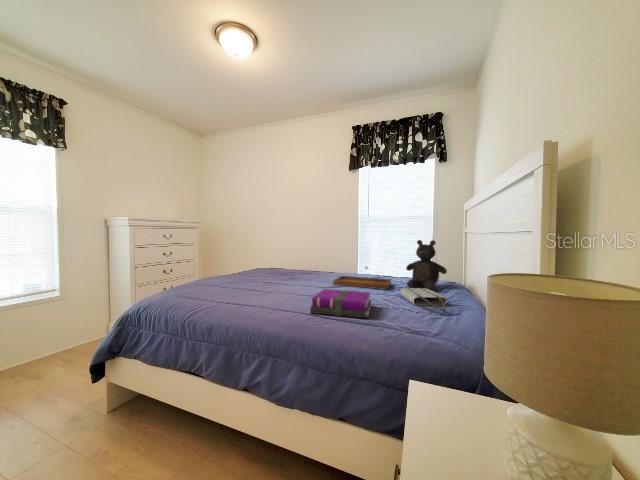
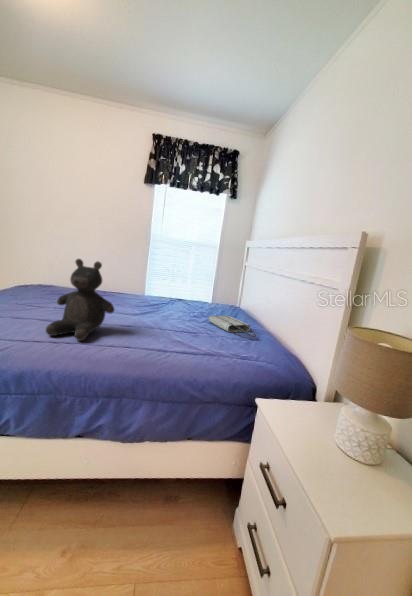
teddy bear: present [406,240,447,290] -> present [46,259,114,341]
tray: present [333,267,391,290] -> none [139,293,194,316]
notebook: present [310,289,371,318] -> none [147,318,207,347]

